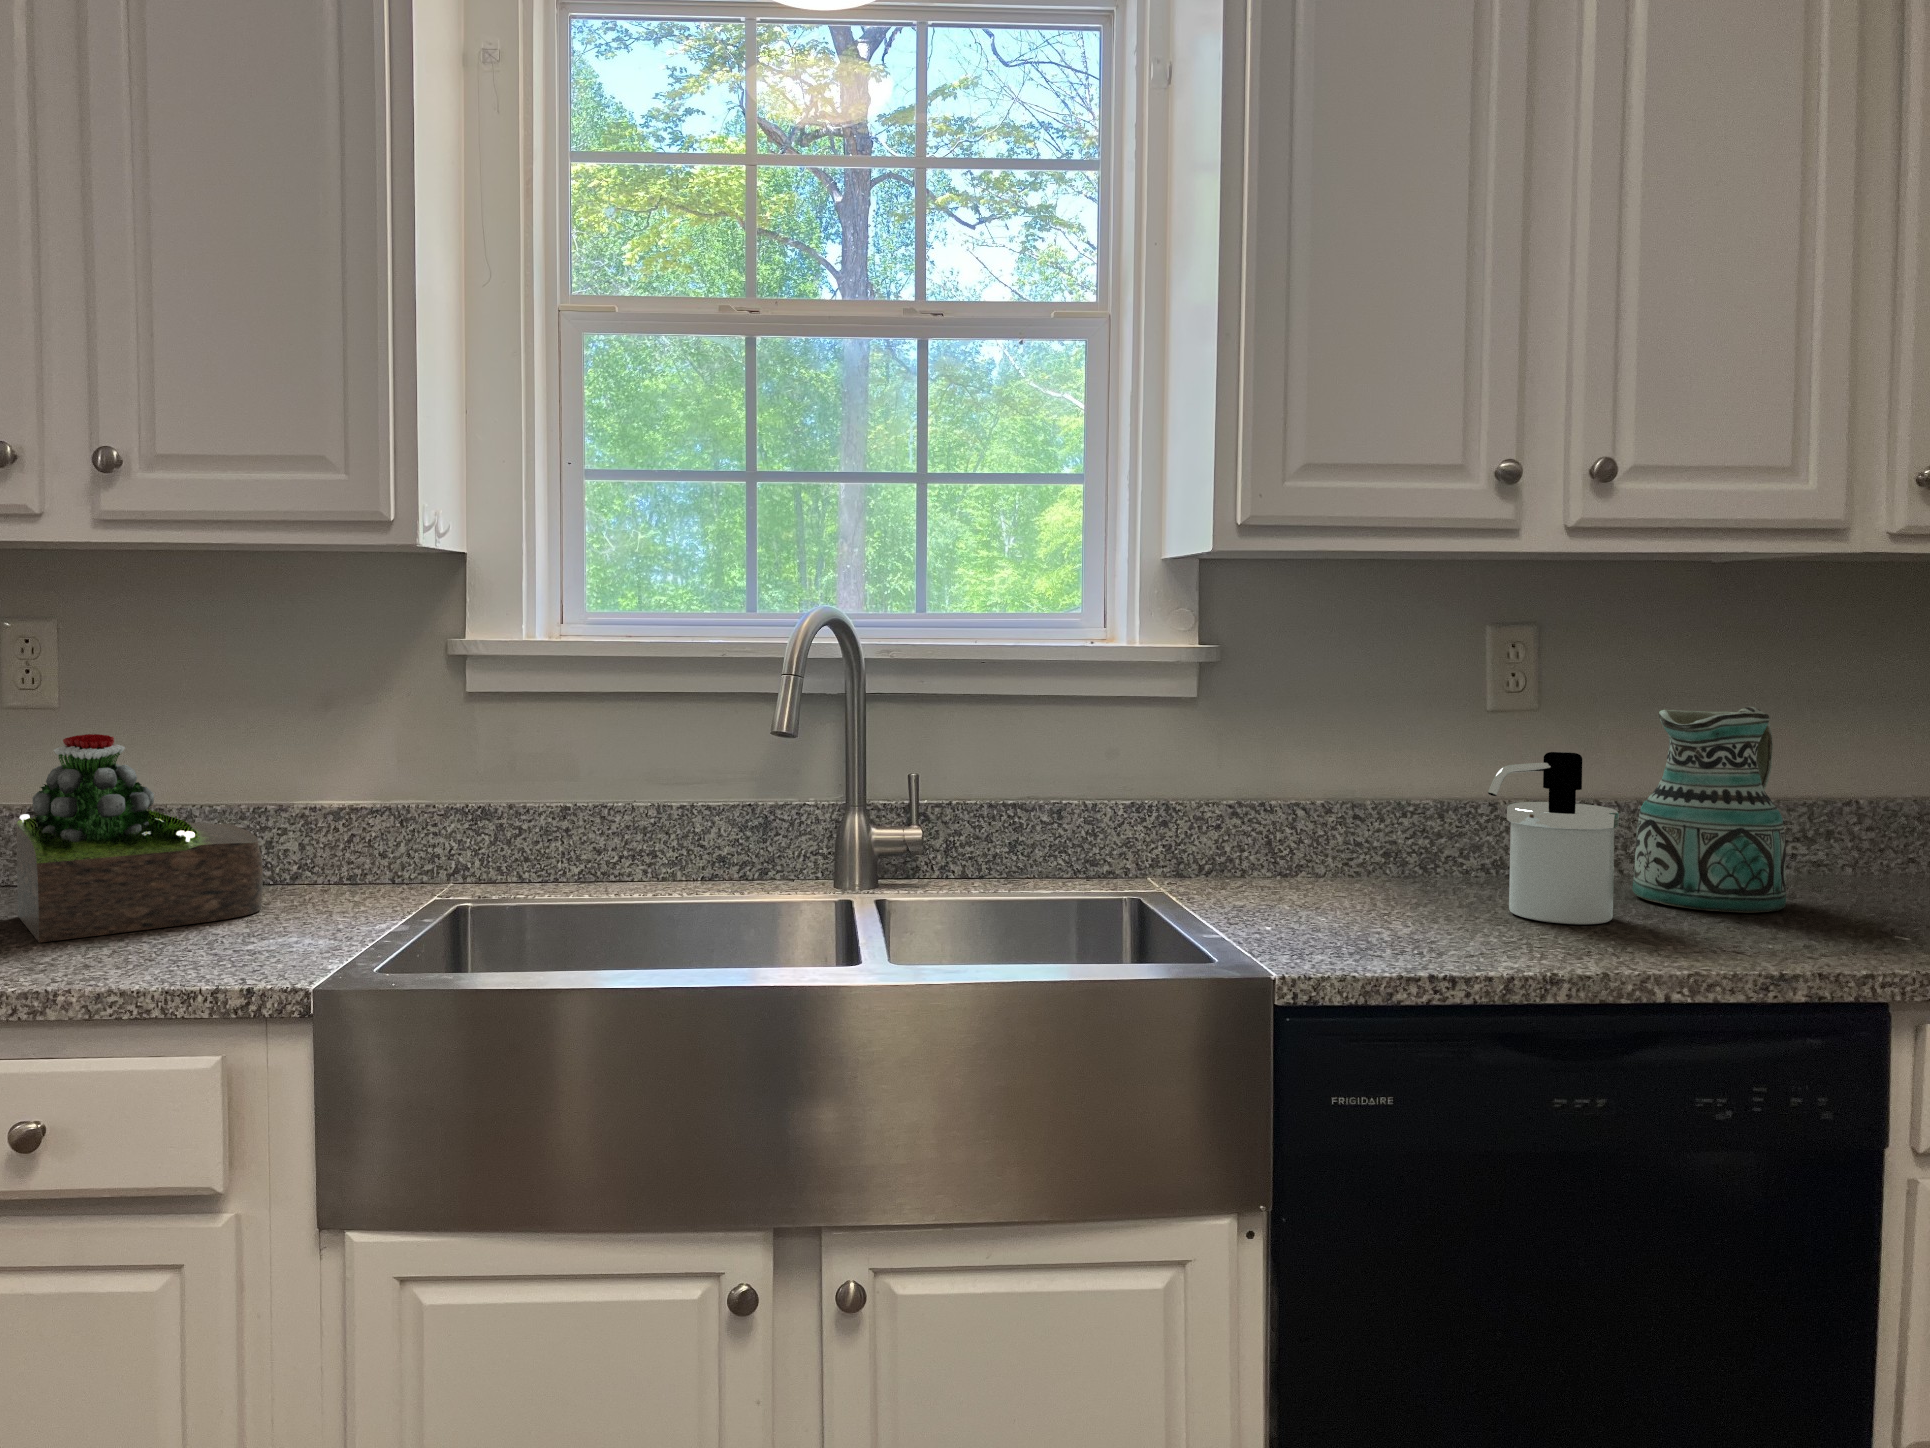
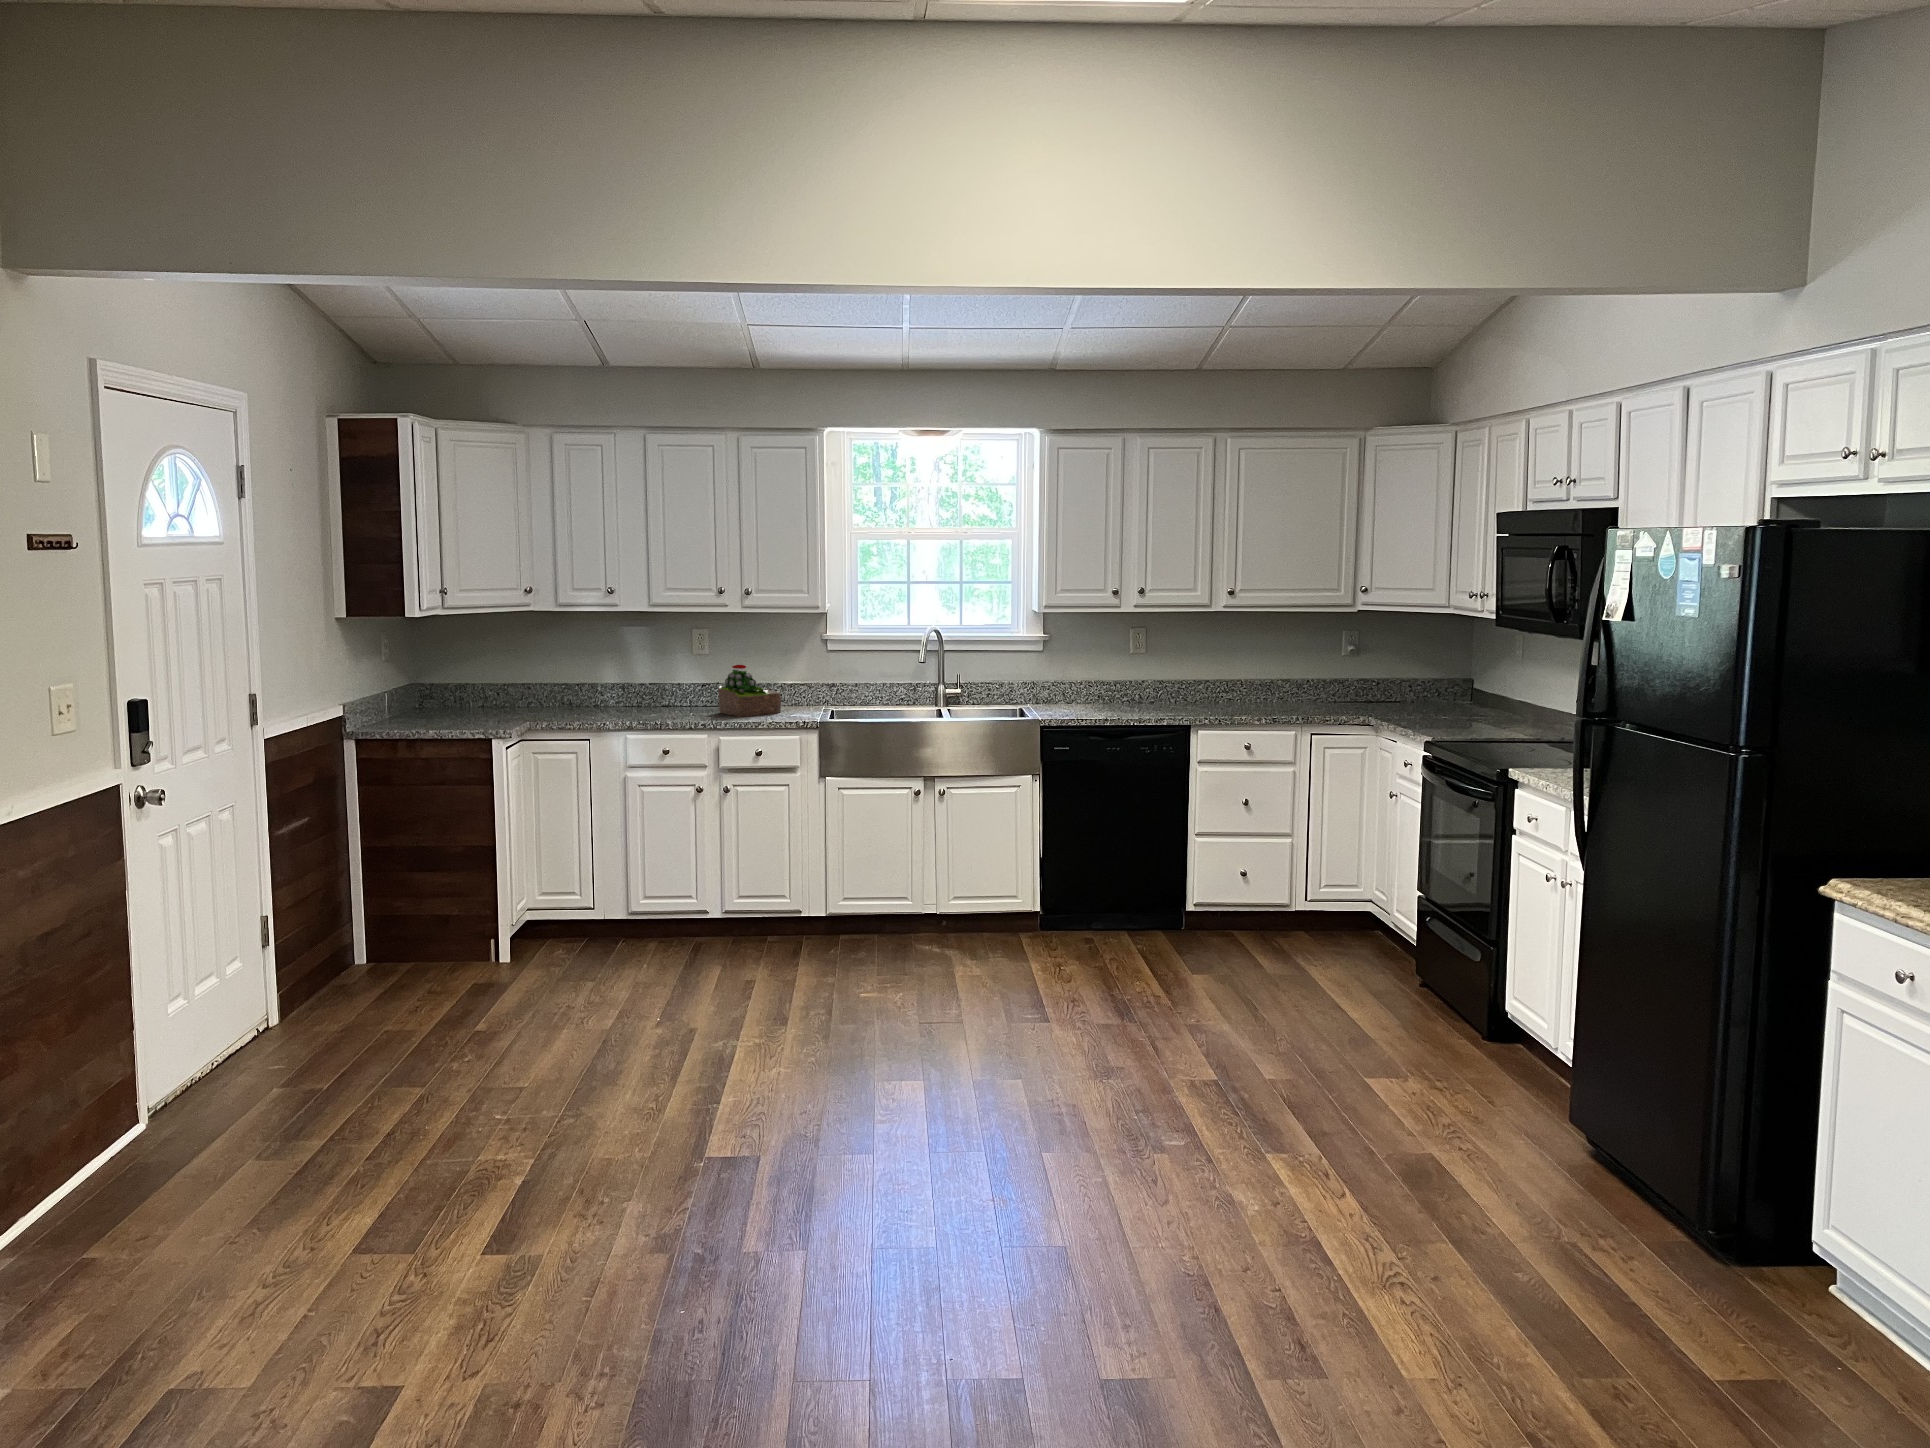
ceramic pitcher: present [1633,707,1786,913] -> none [1161,654,1207,711]
soap dispenser: present [1488,752,1619,924] -> none [1105,668,1143,713]

